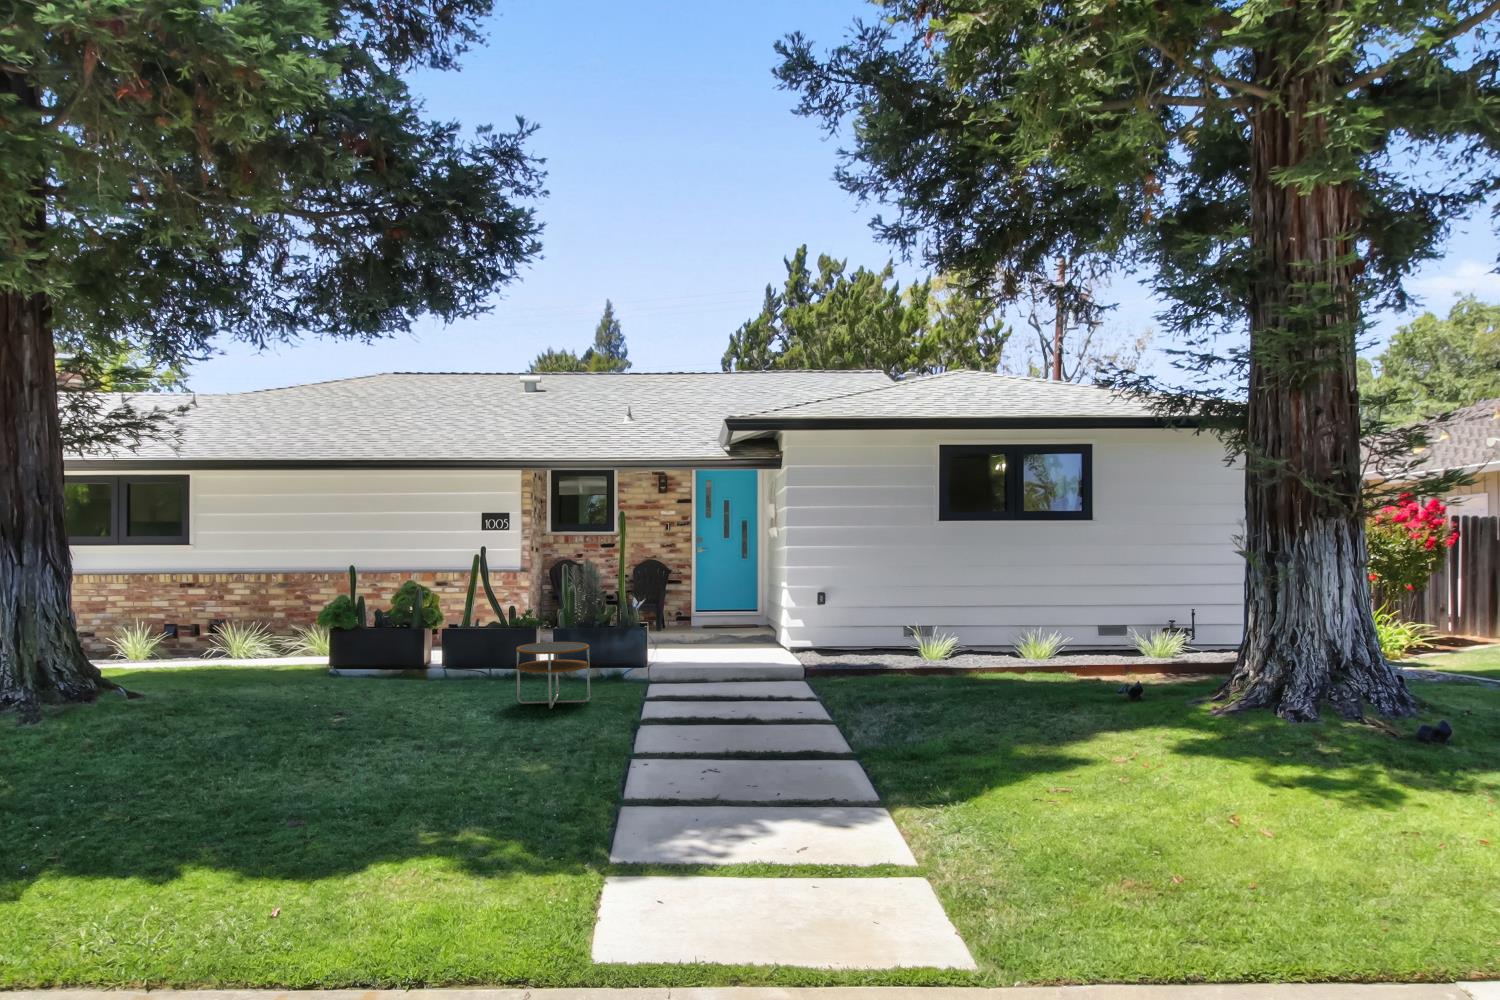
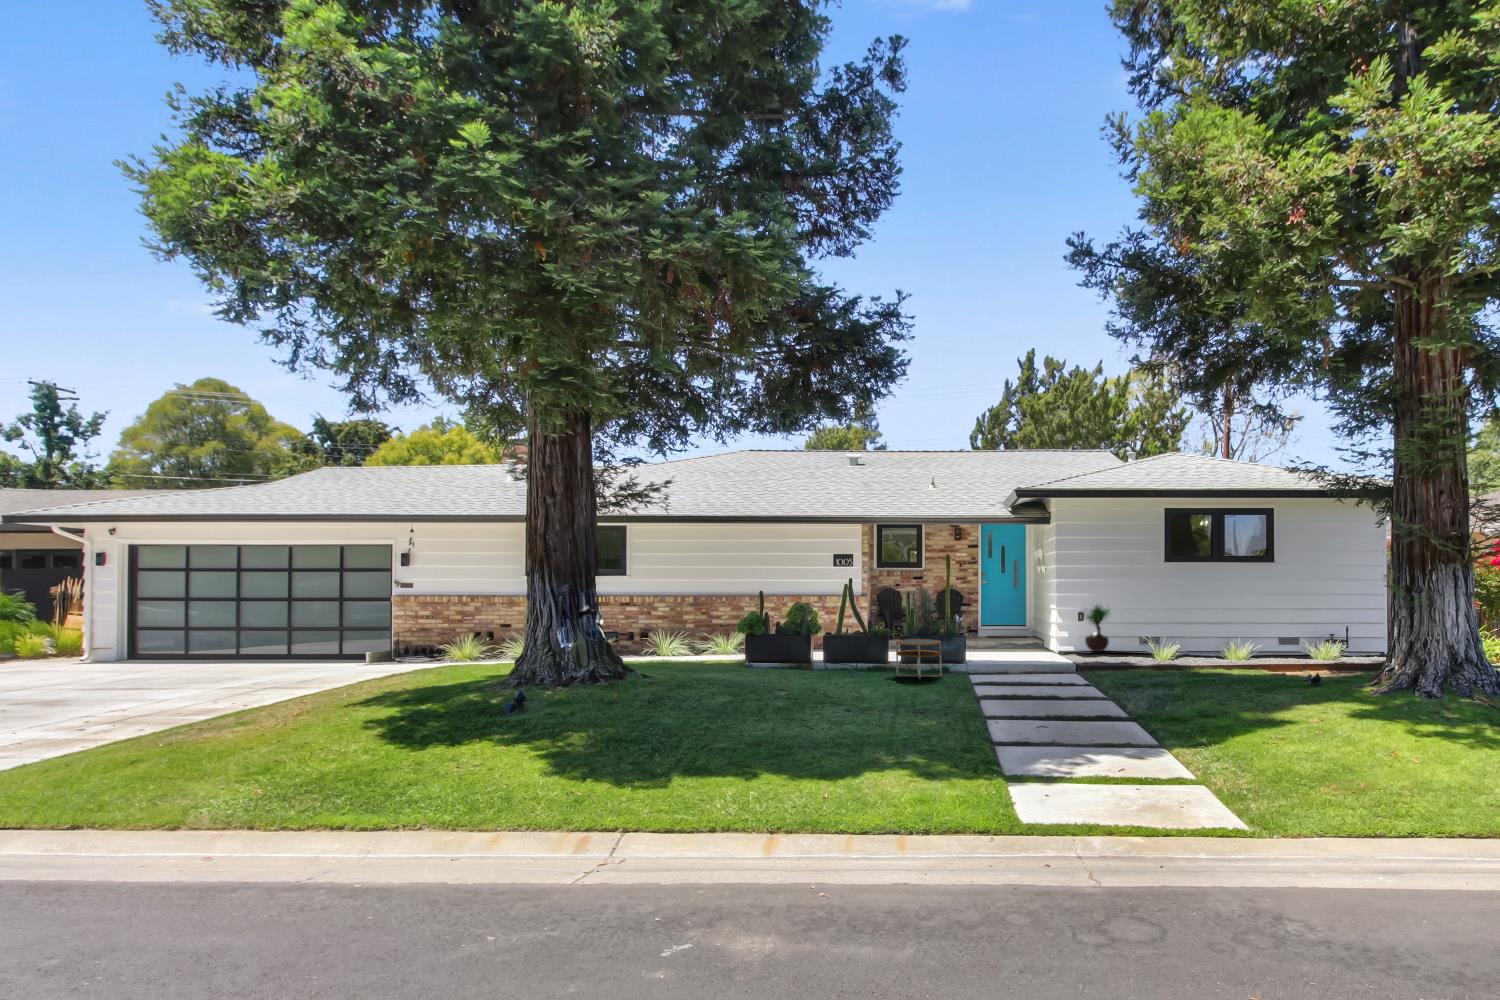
potted tree: none [824,577,868,653] -> present [1085,604,1109,652]

